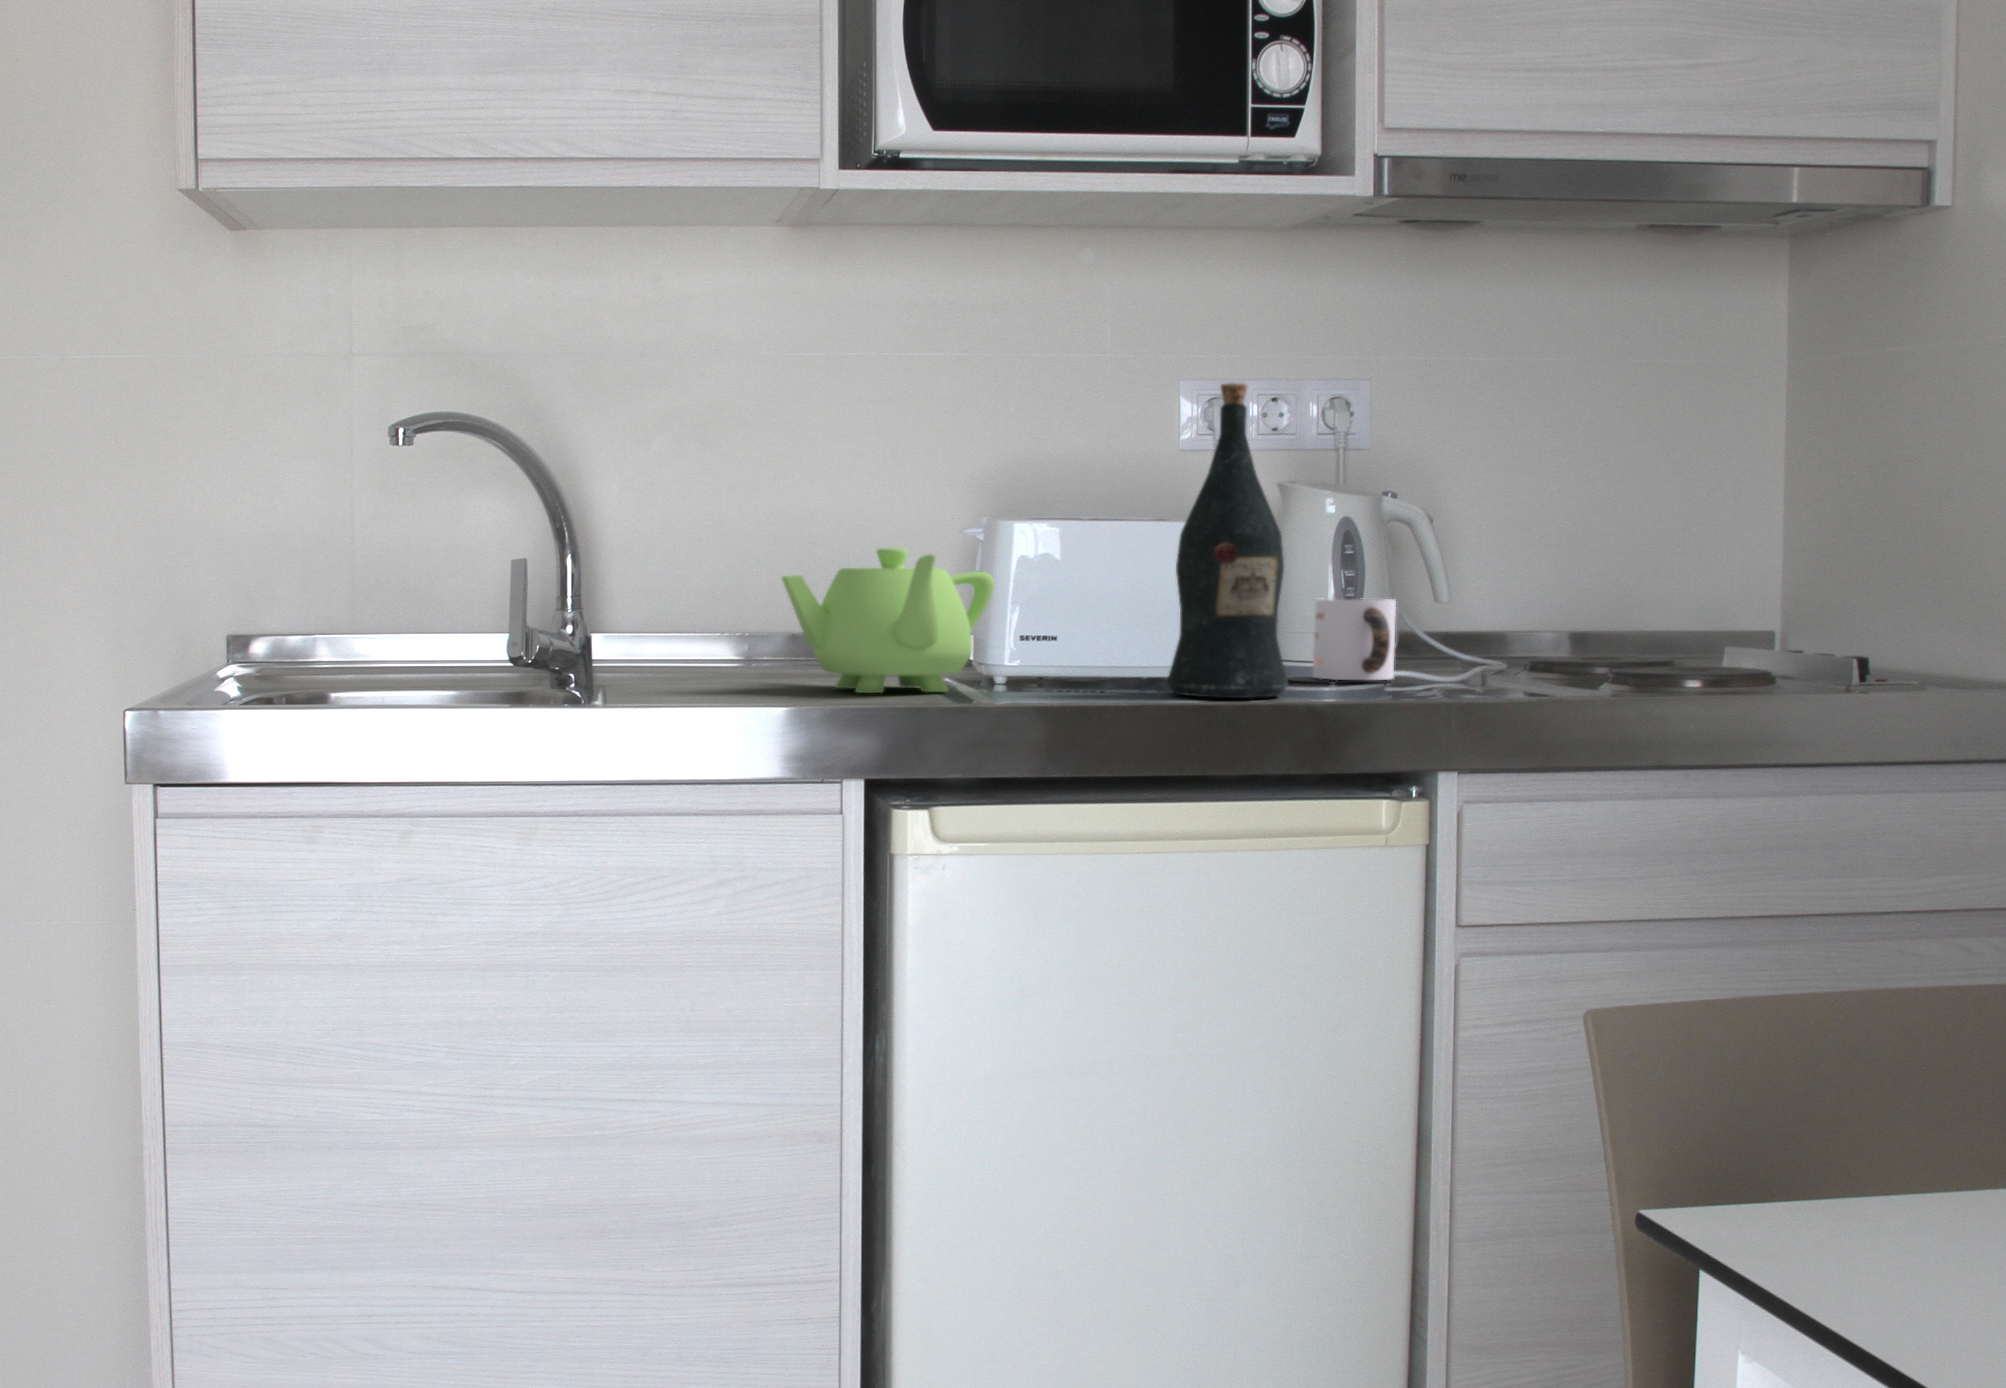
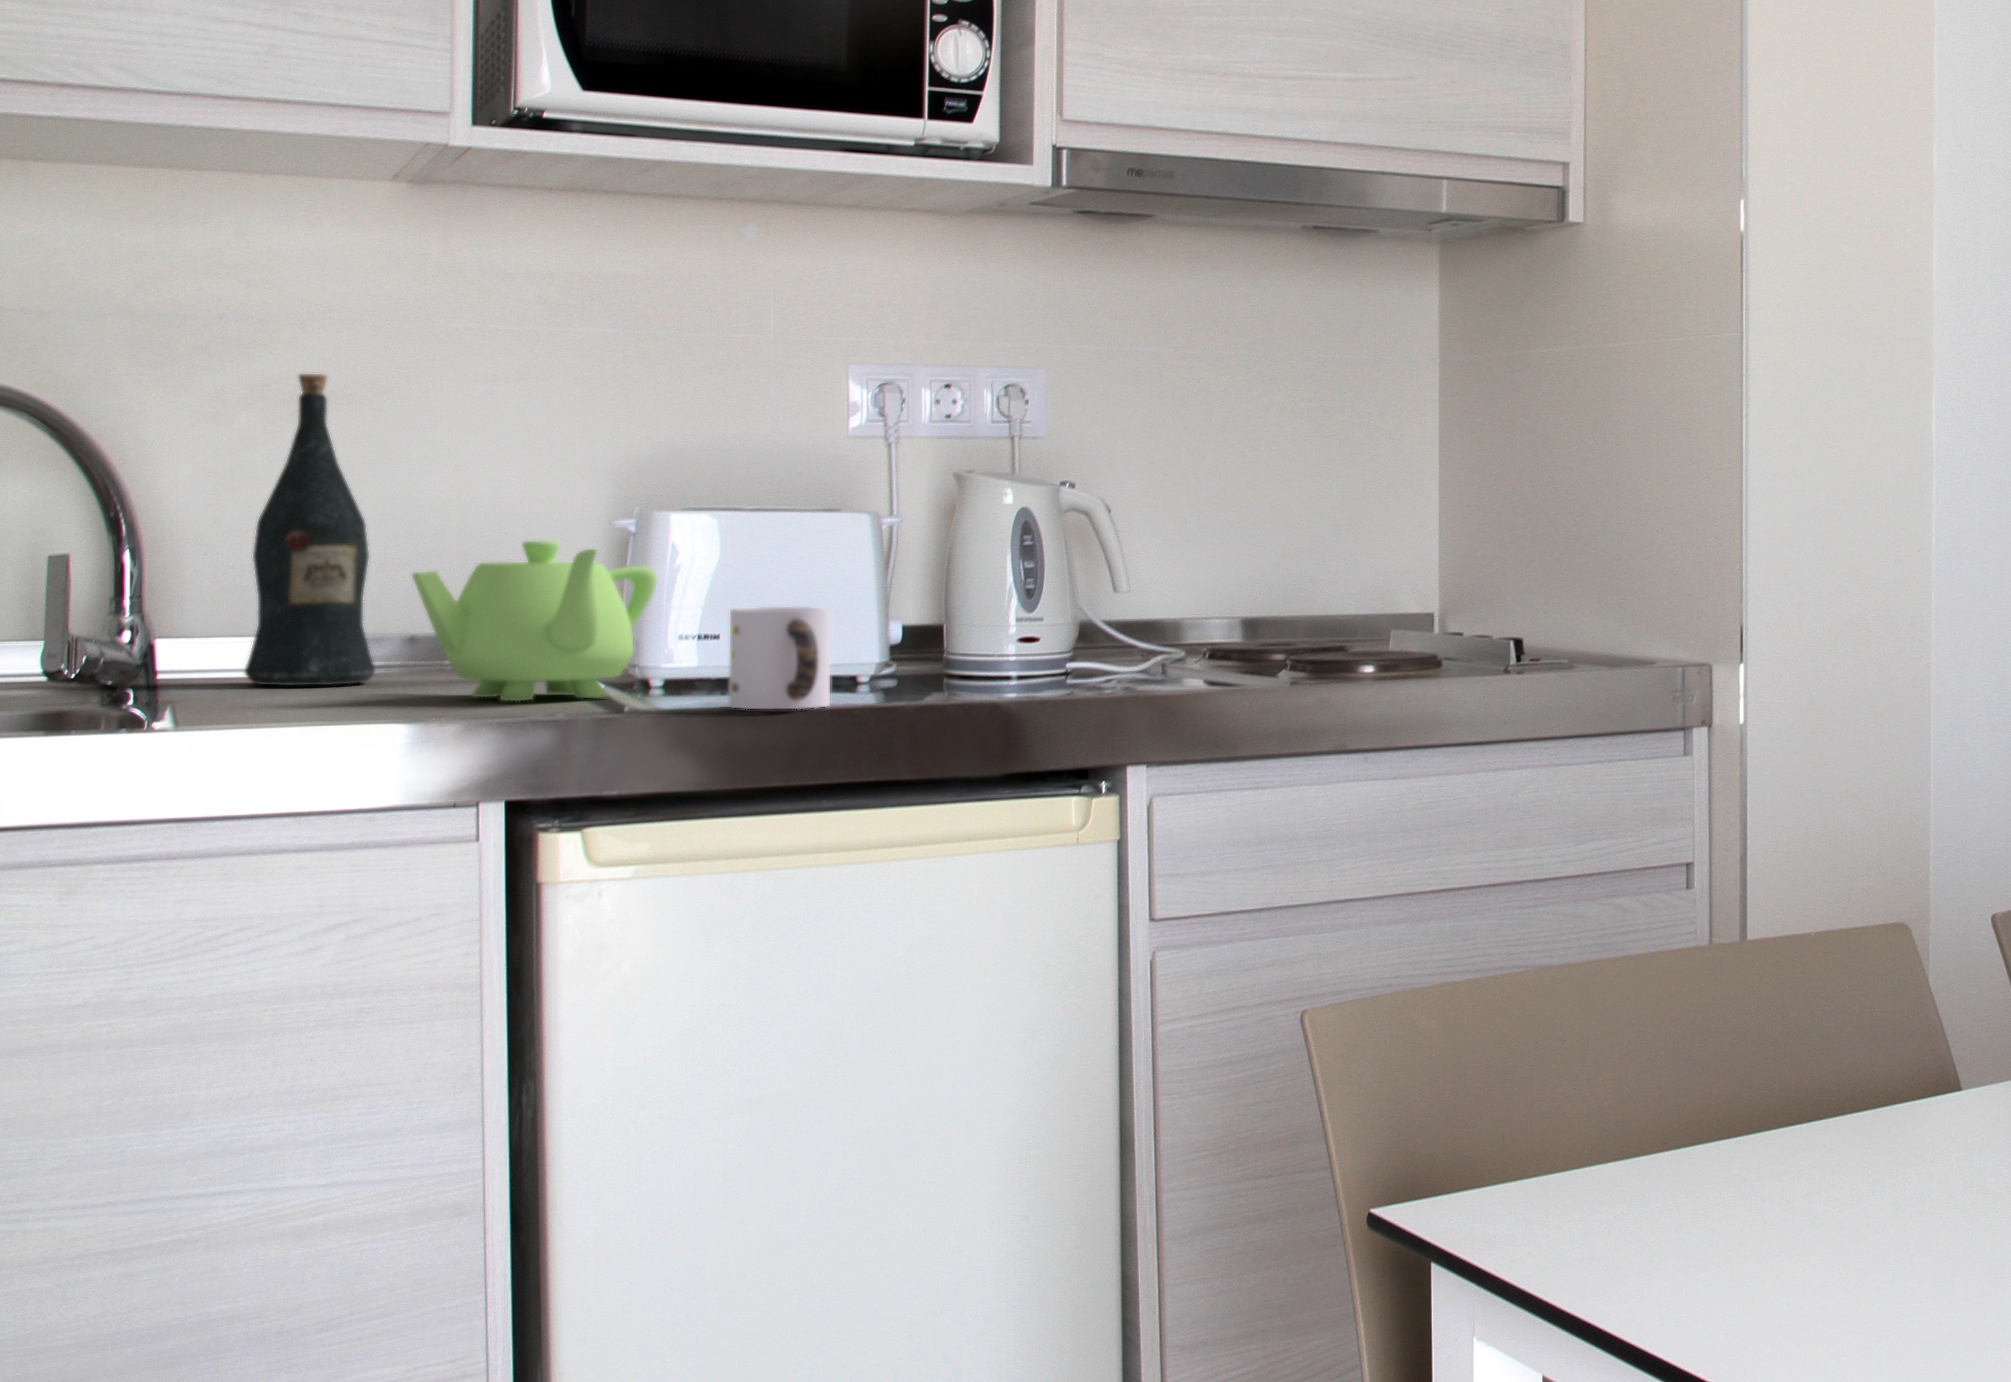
wine bottle: present [1167,383,1288,698] -> present [245,374,375,685]
mug: present [1313,598,1396,680] -> present [729,607,831,709]

